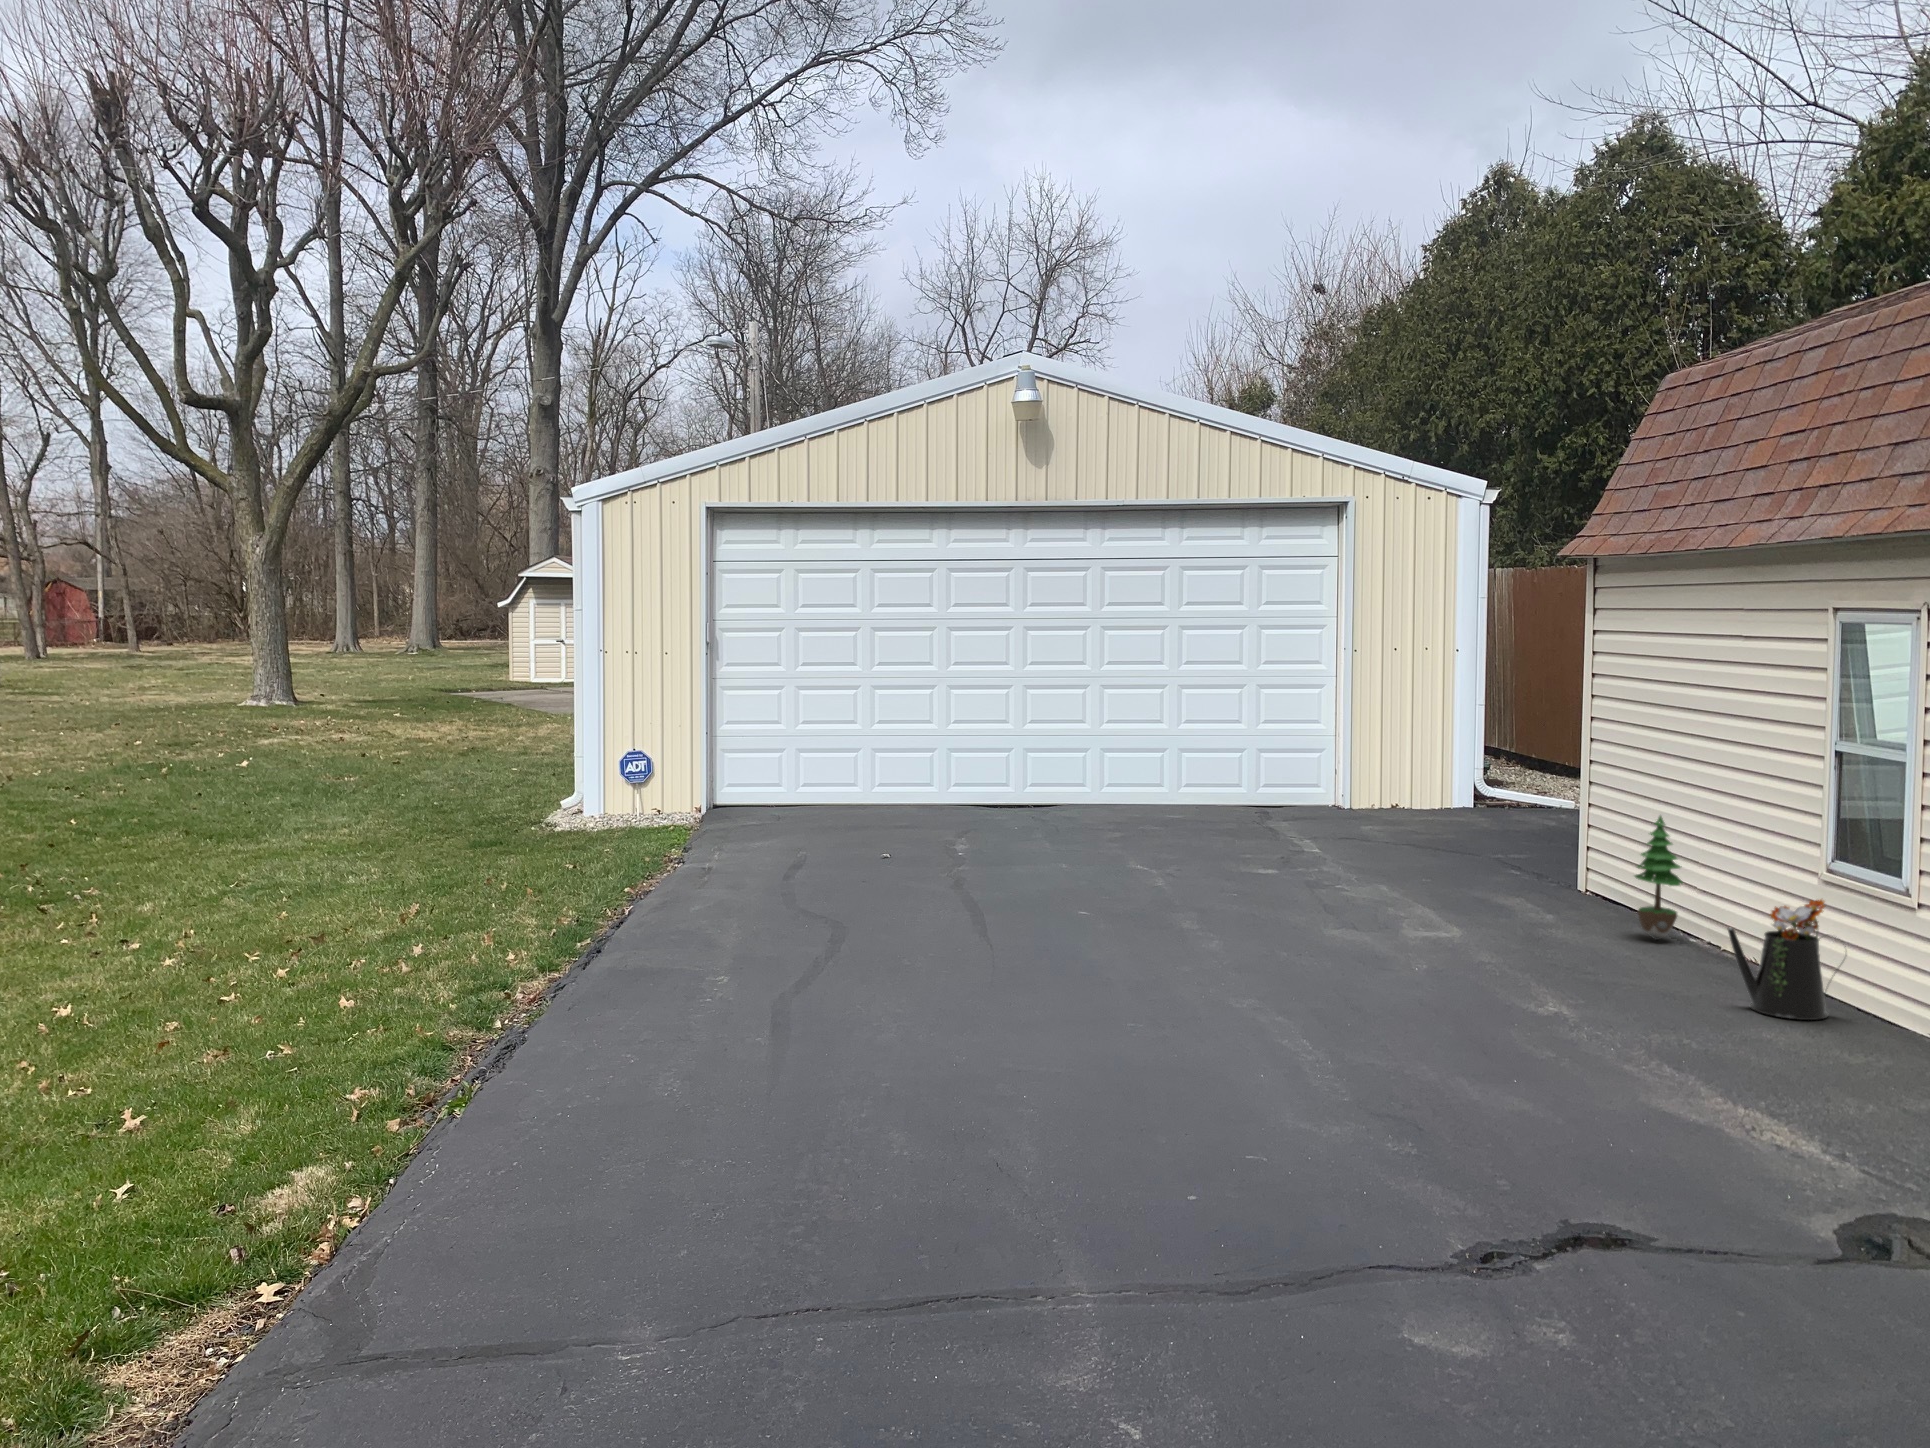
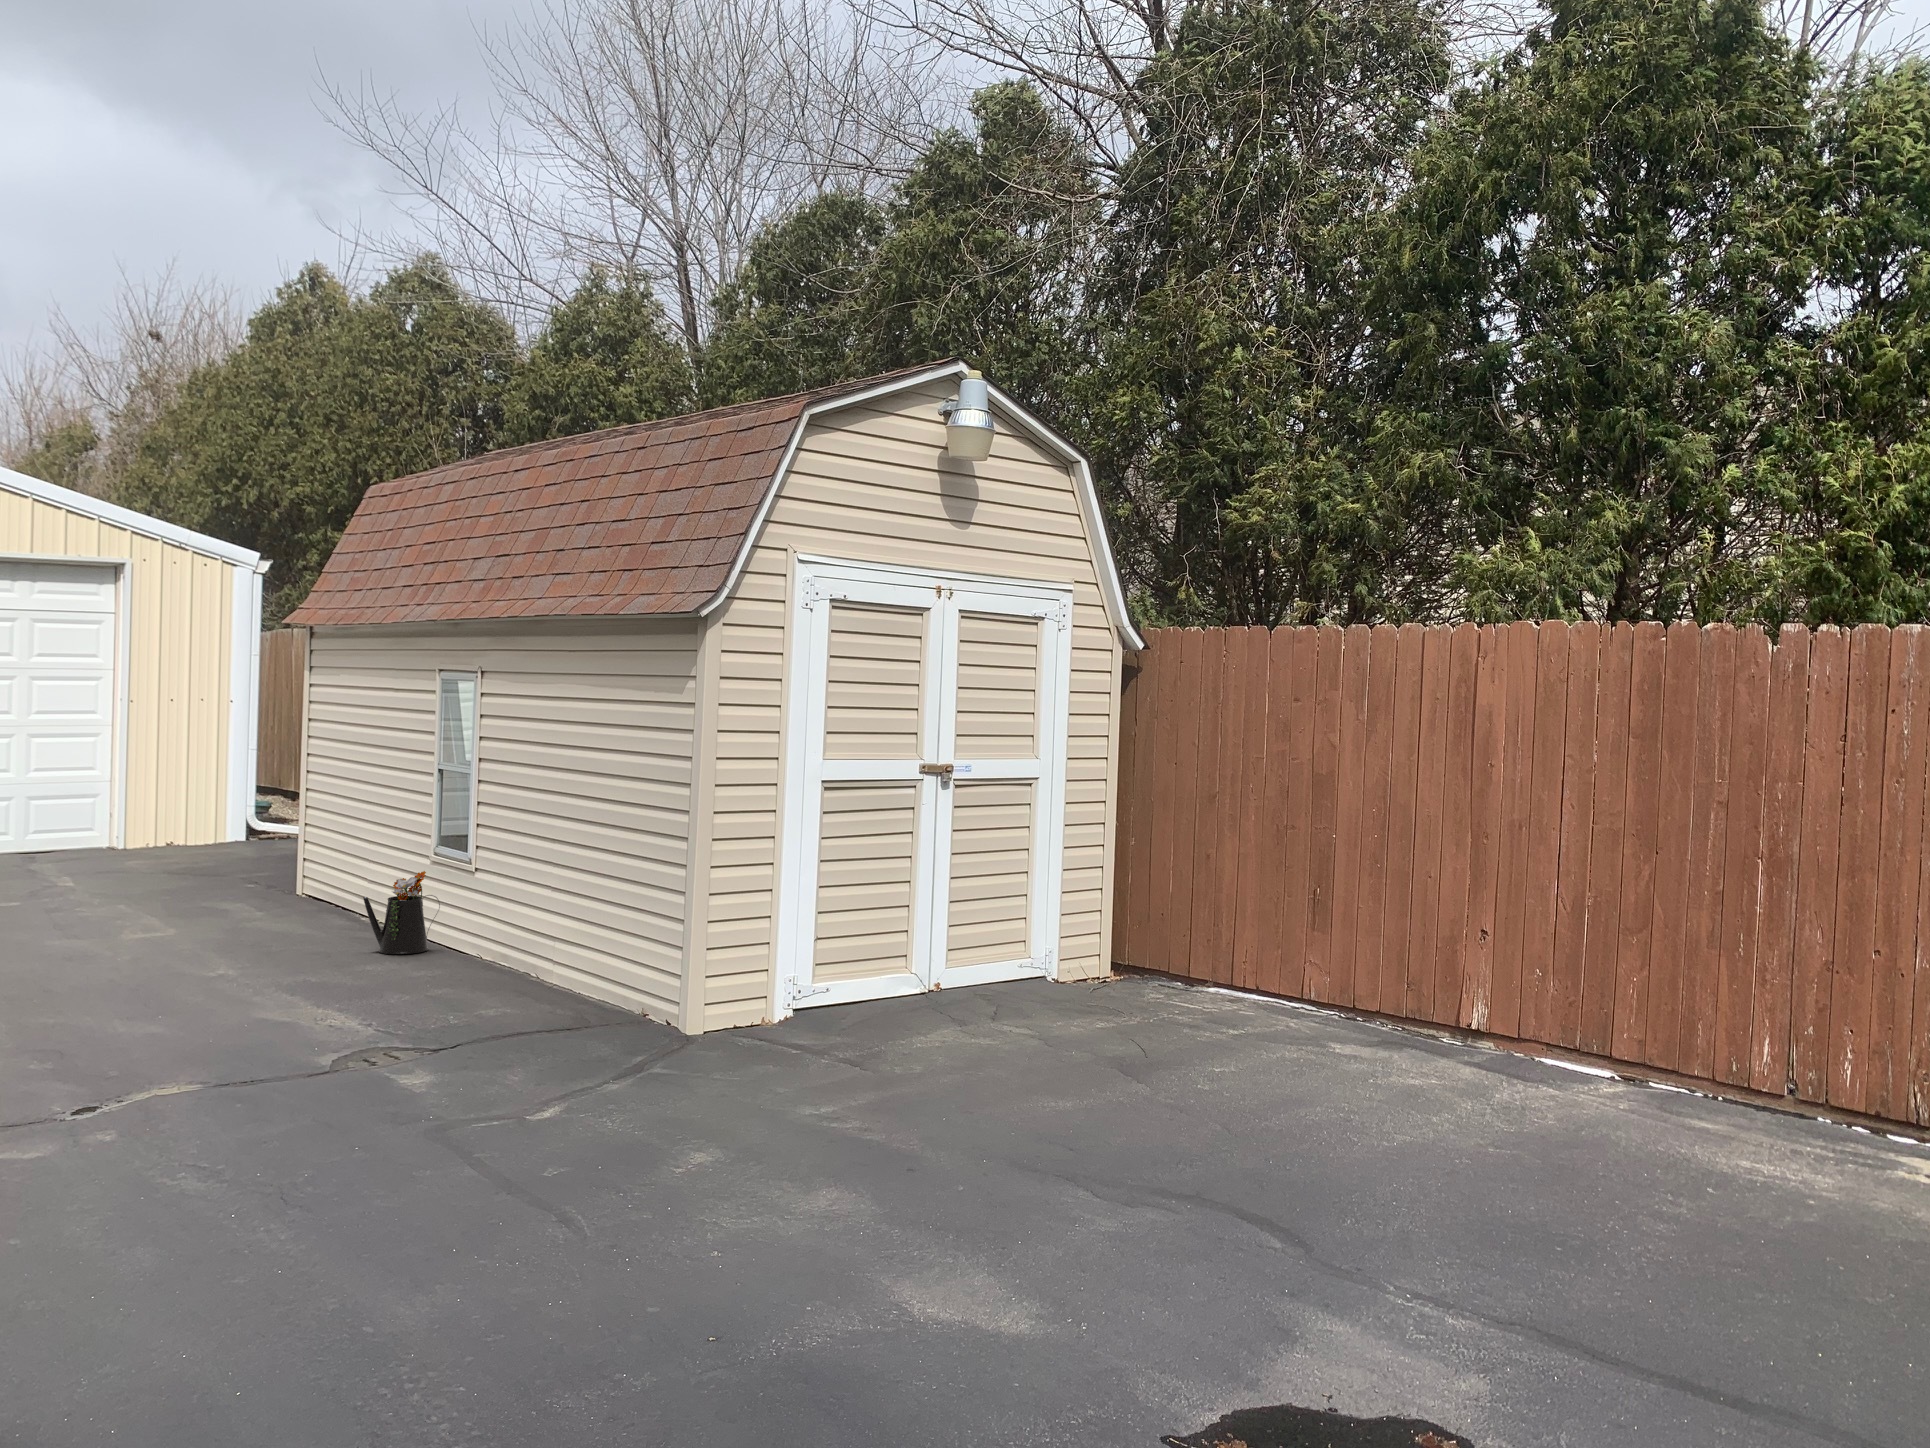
potted tree: present [1635,816,1683,940] -> none [323,824,360,919]

